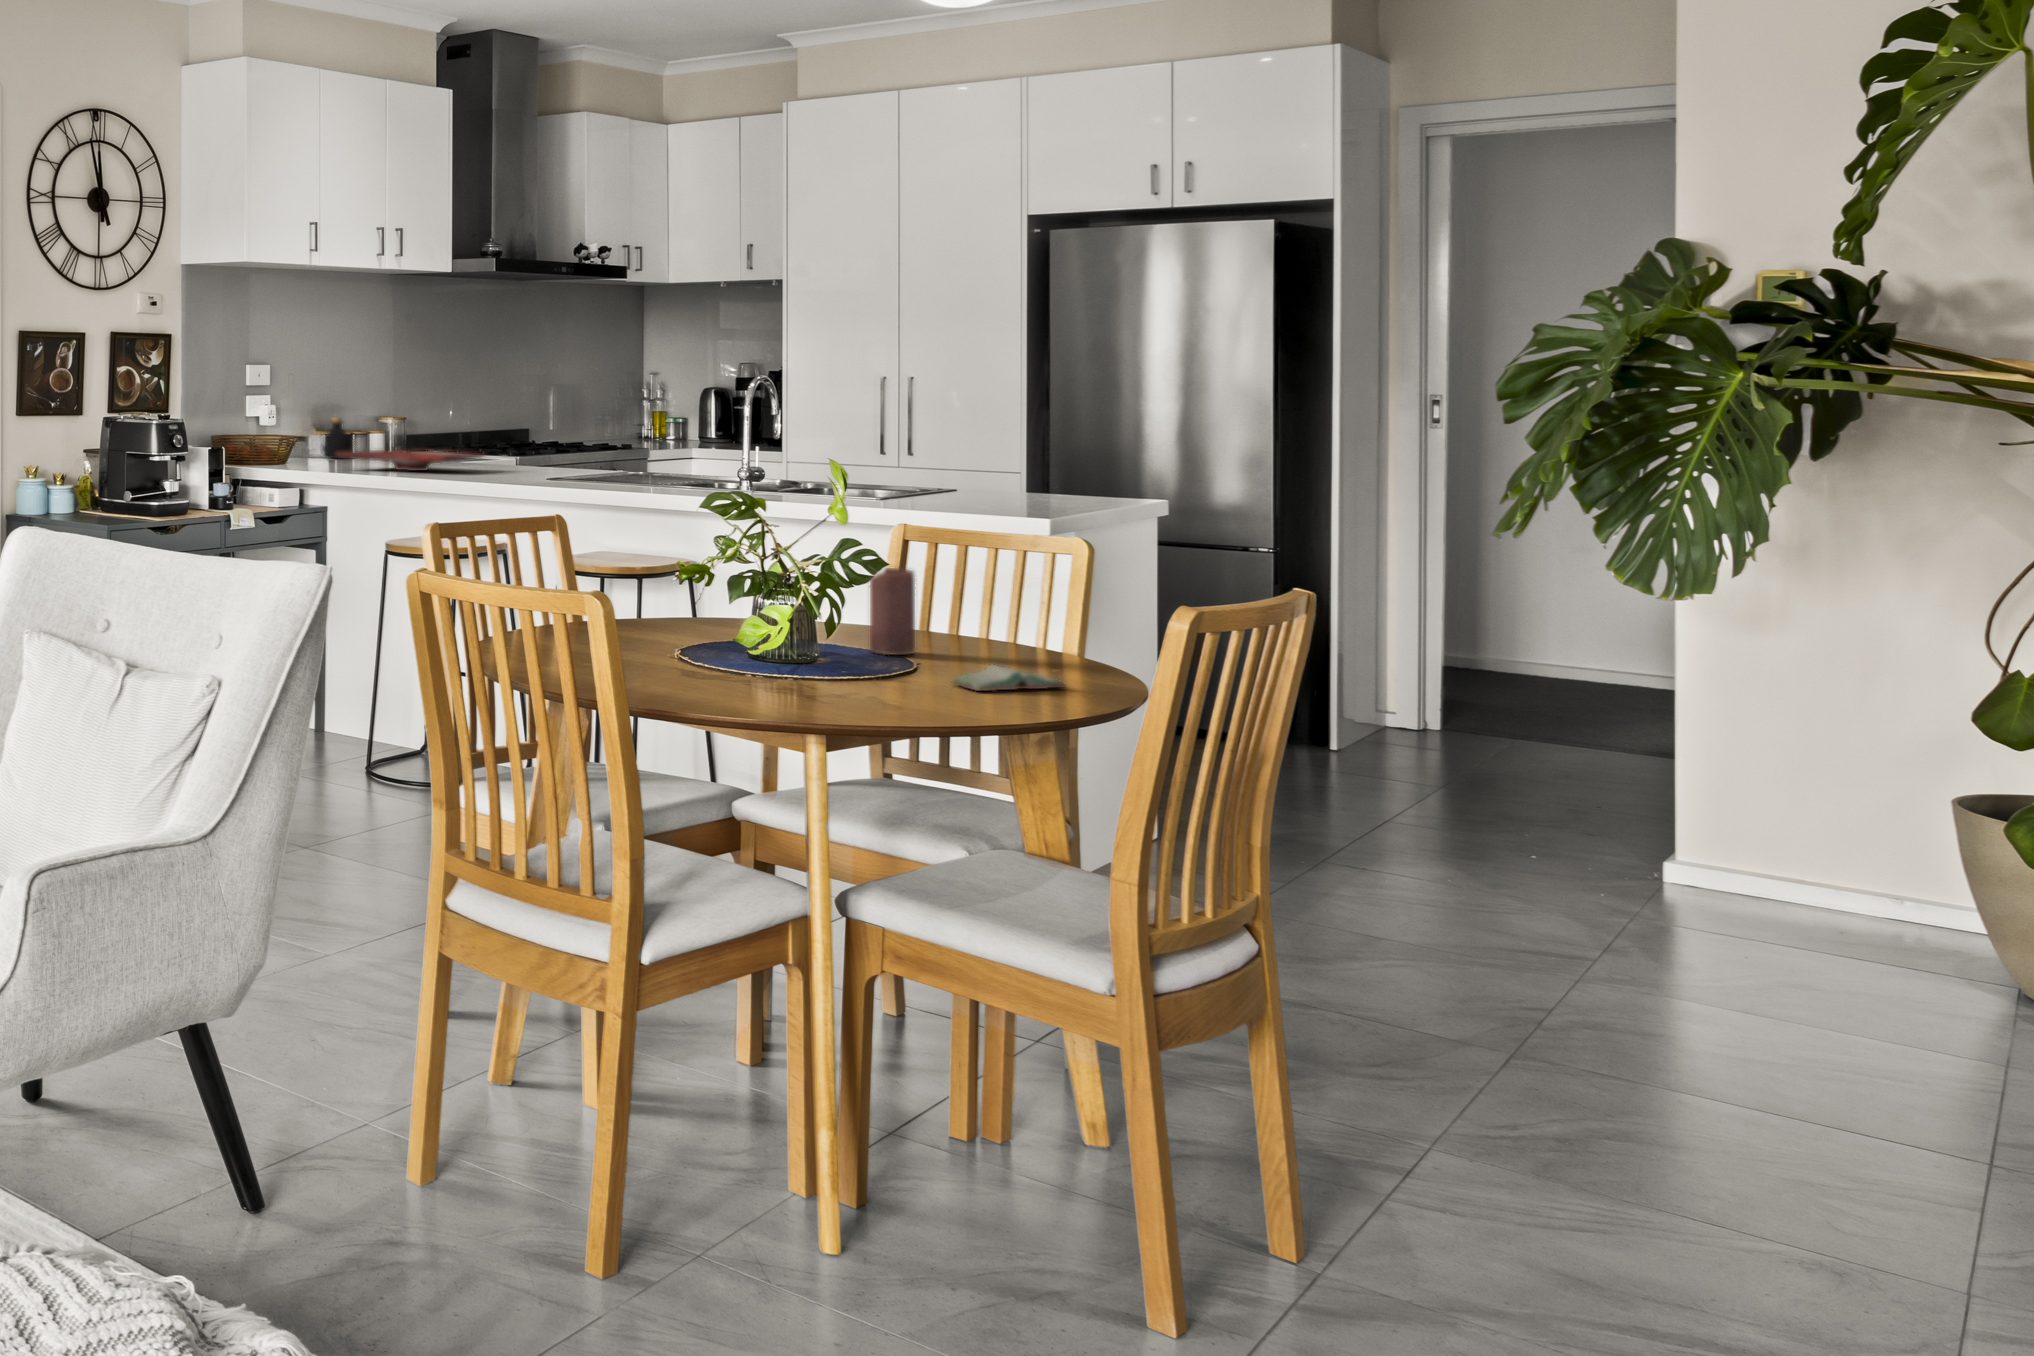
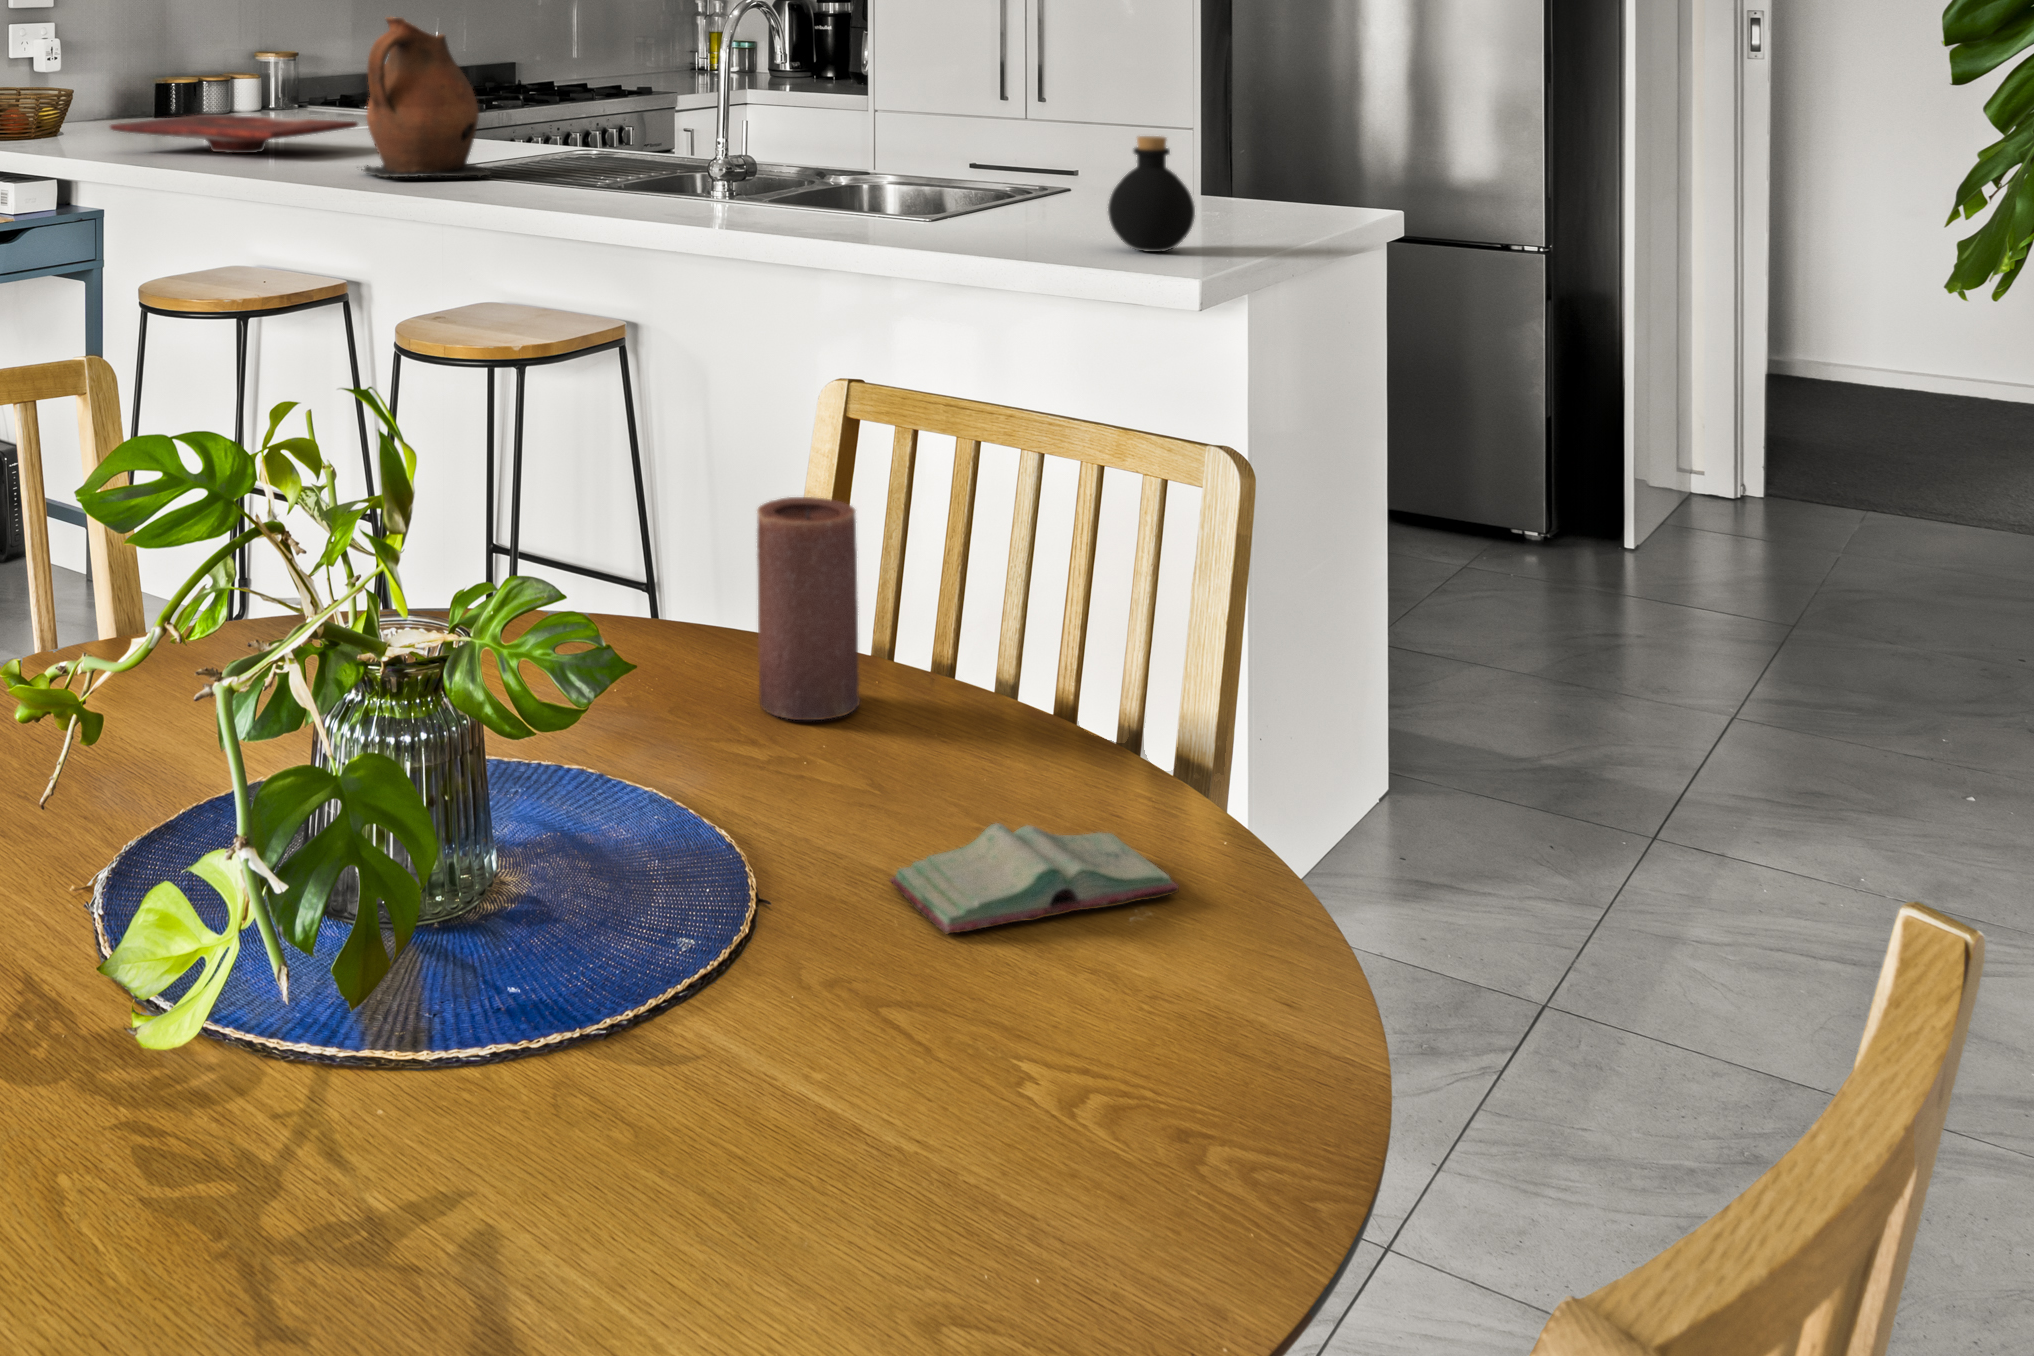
ceramic pitcher: none [505,387,592,482] -> present [361,17,490,177]
bottle: present [323,417,352,458] -> present [1108,136,1195,252]

